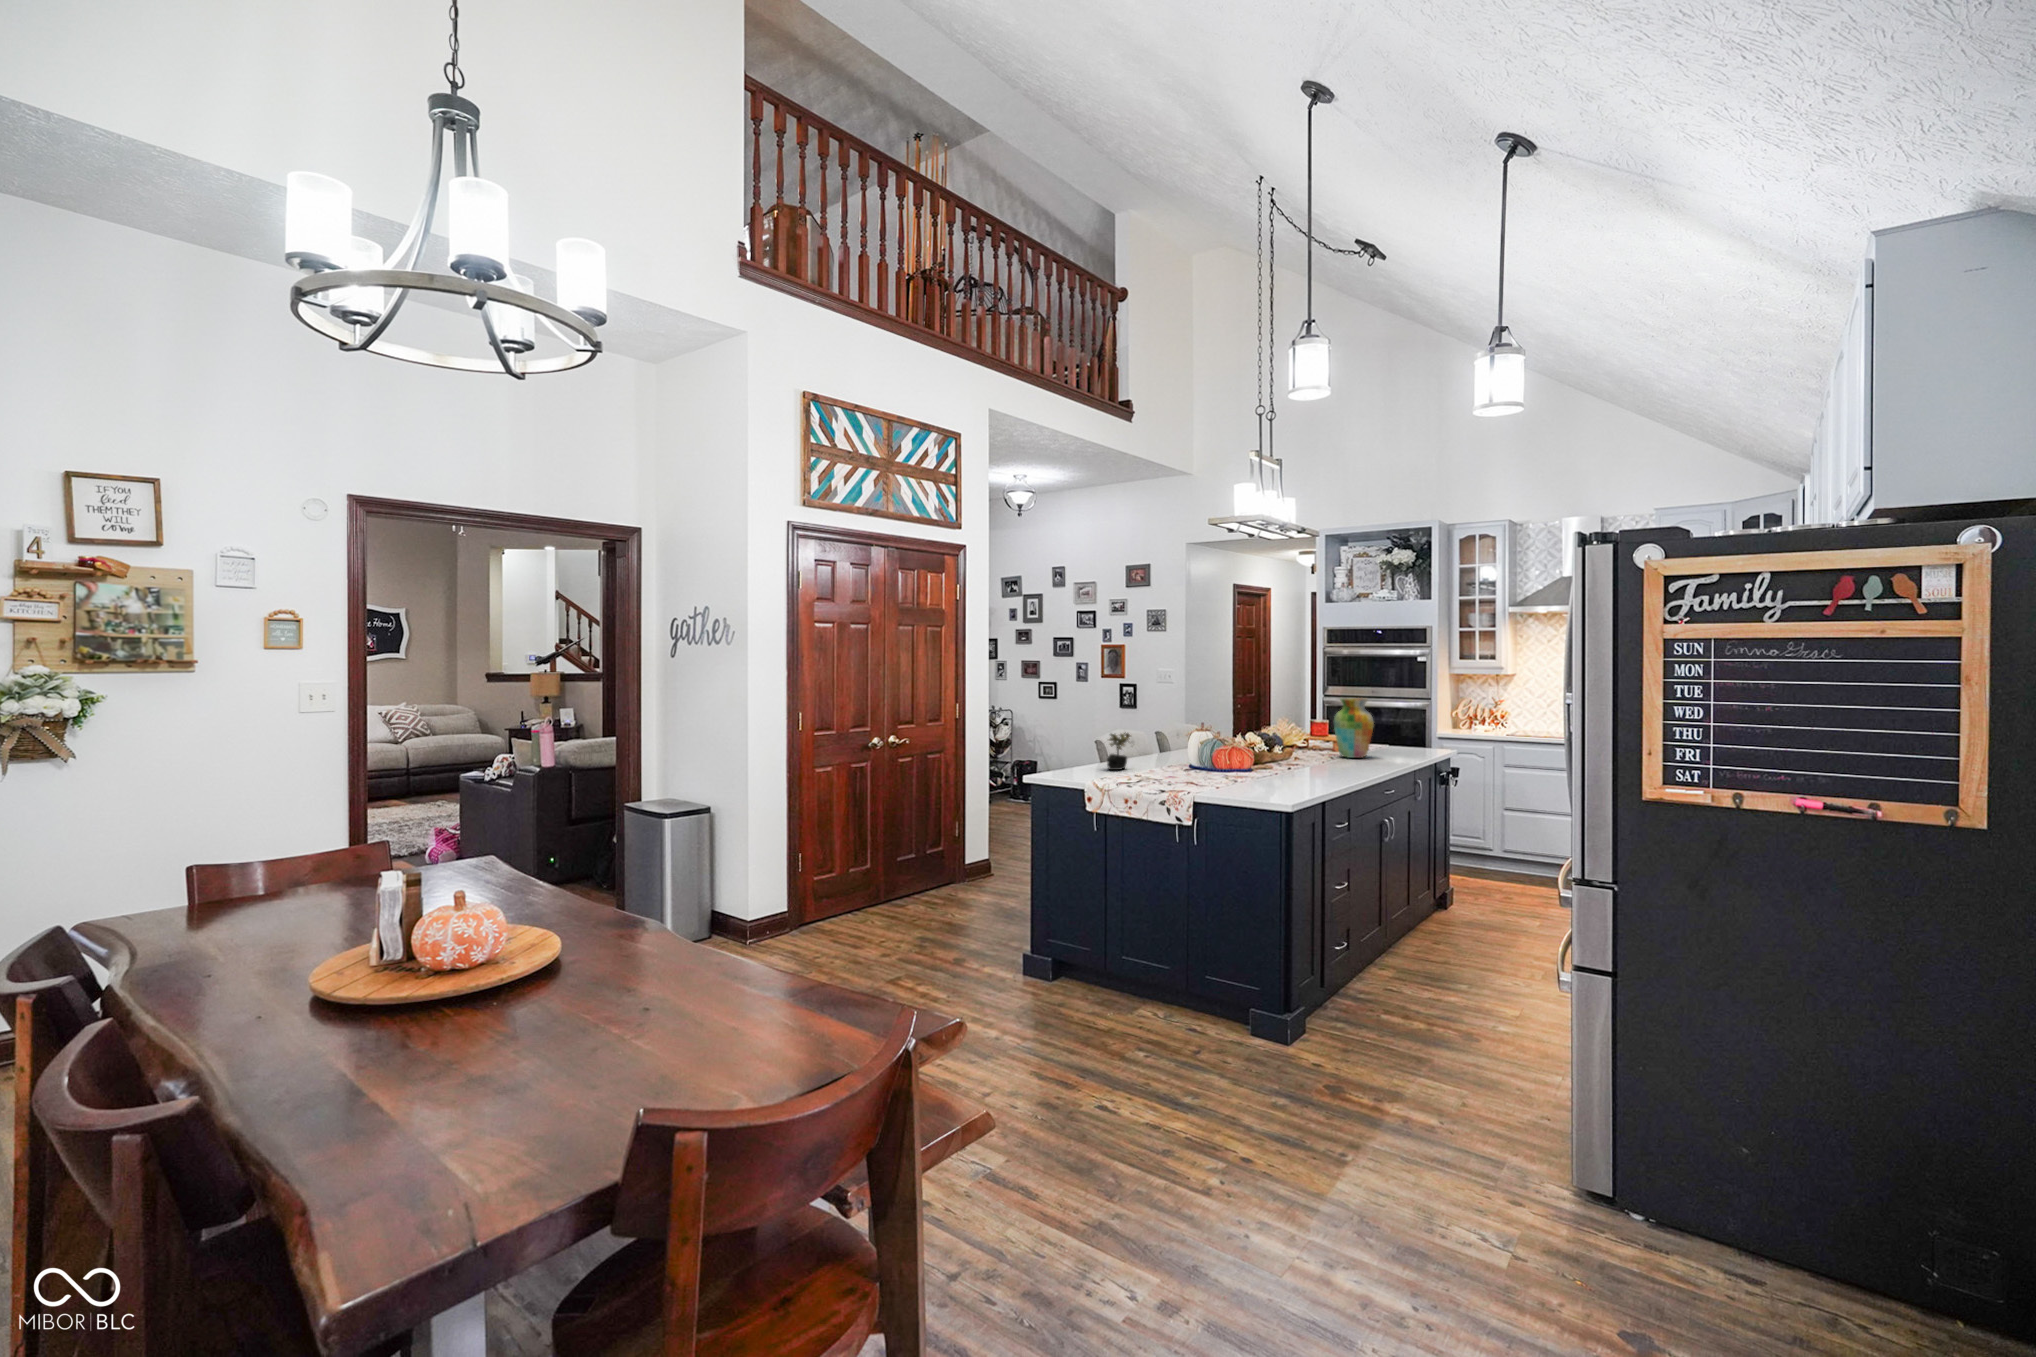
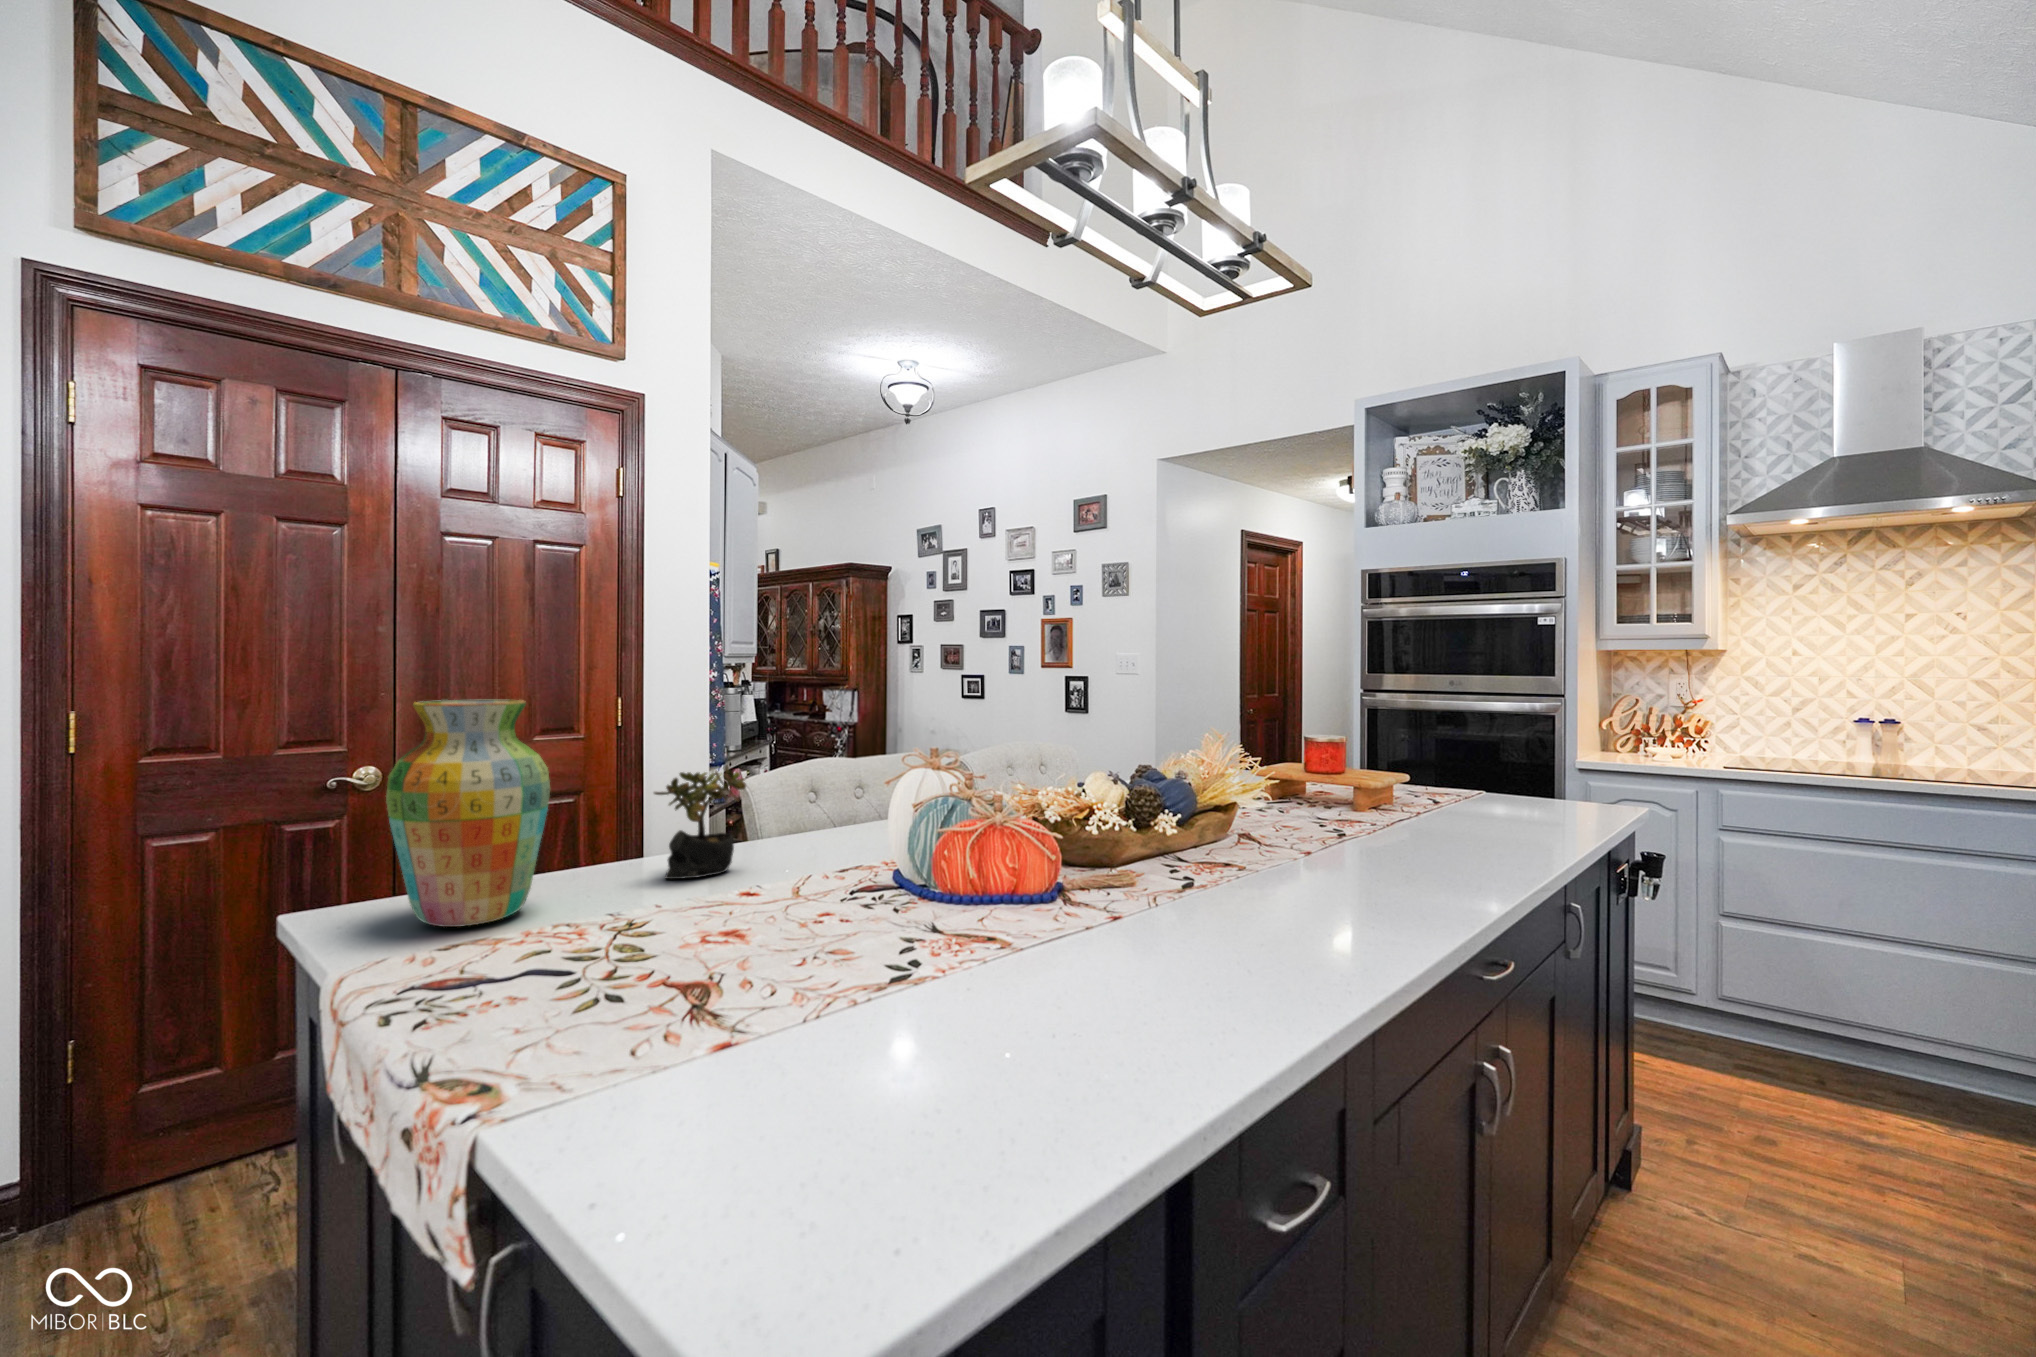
vase: present [1334,698,1374,758] -> present [386,700,550,927]

